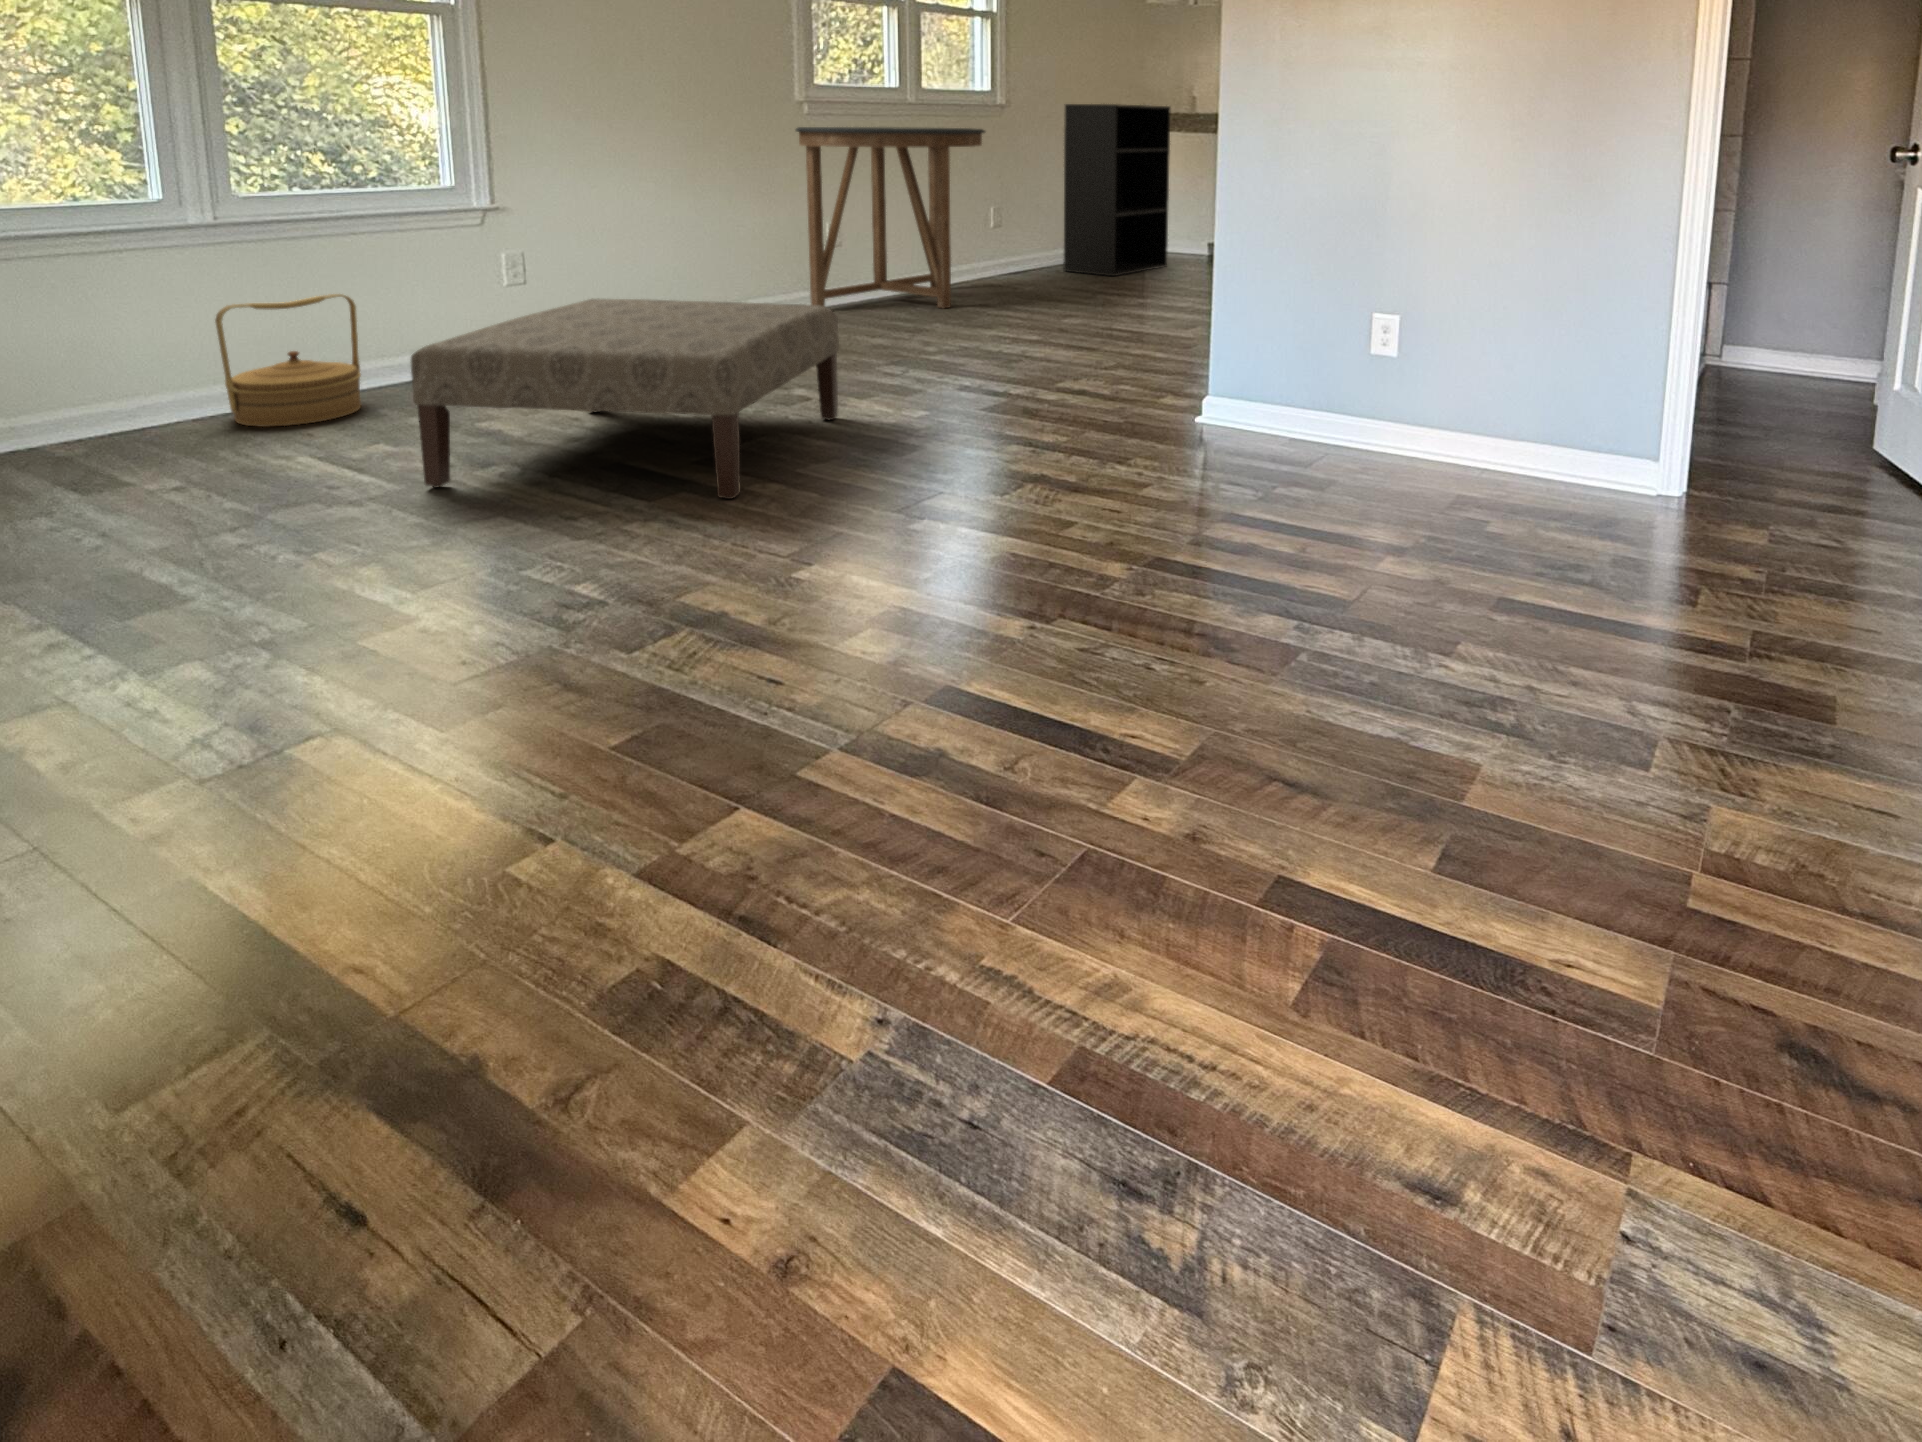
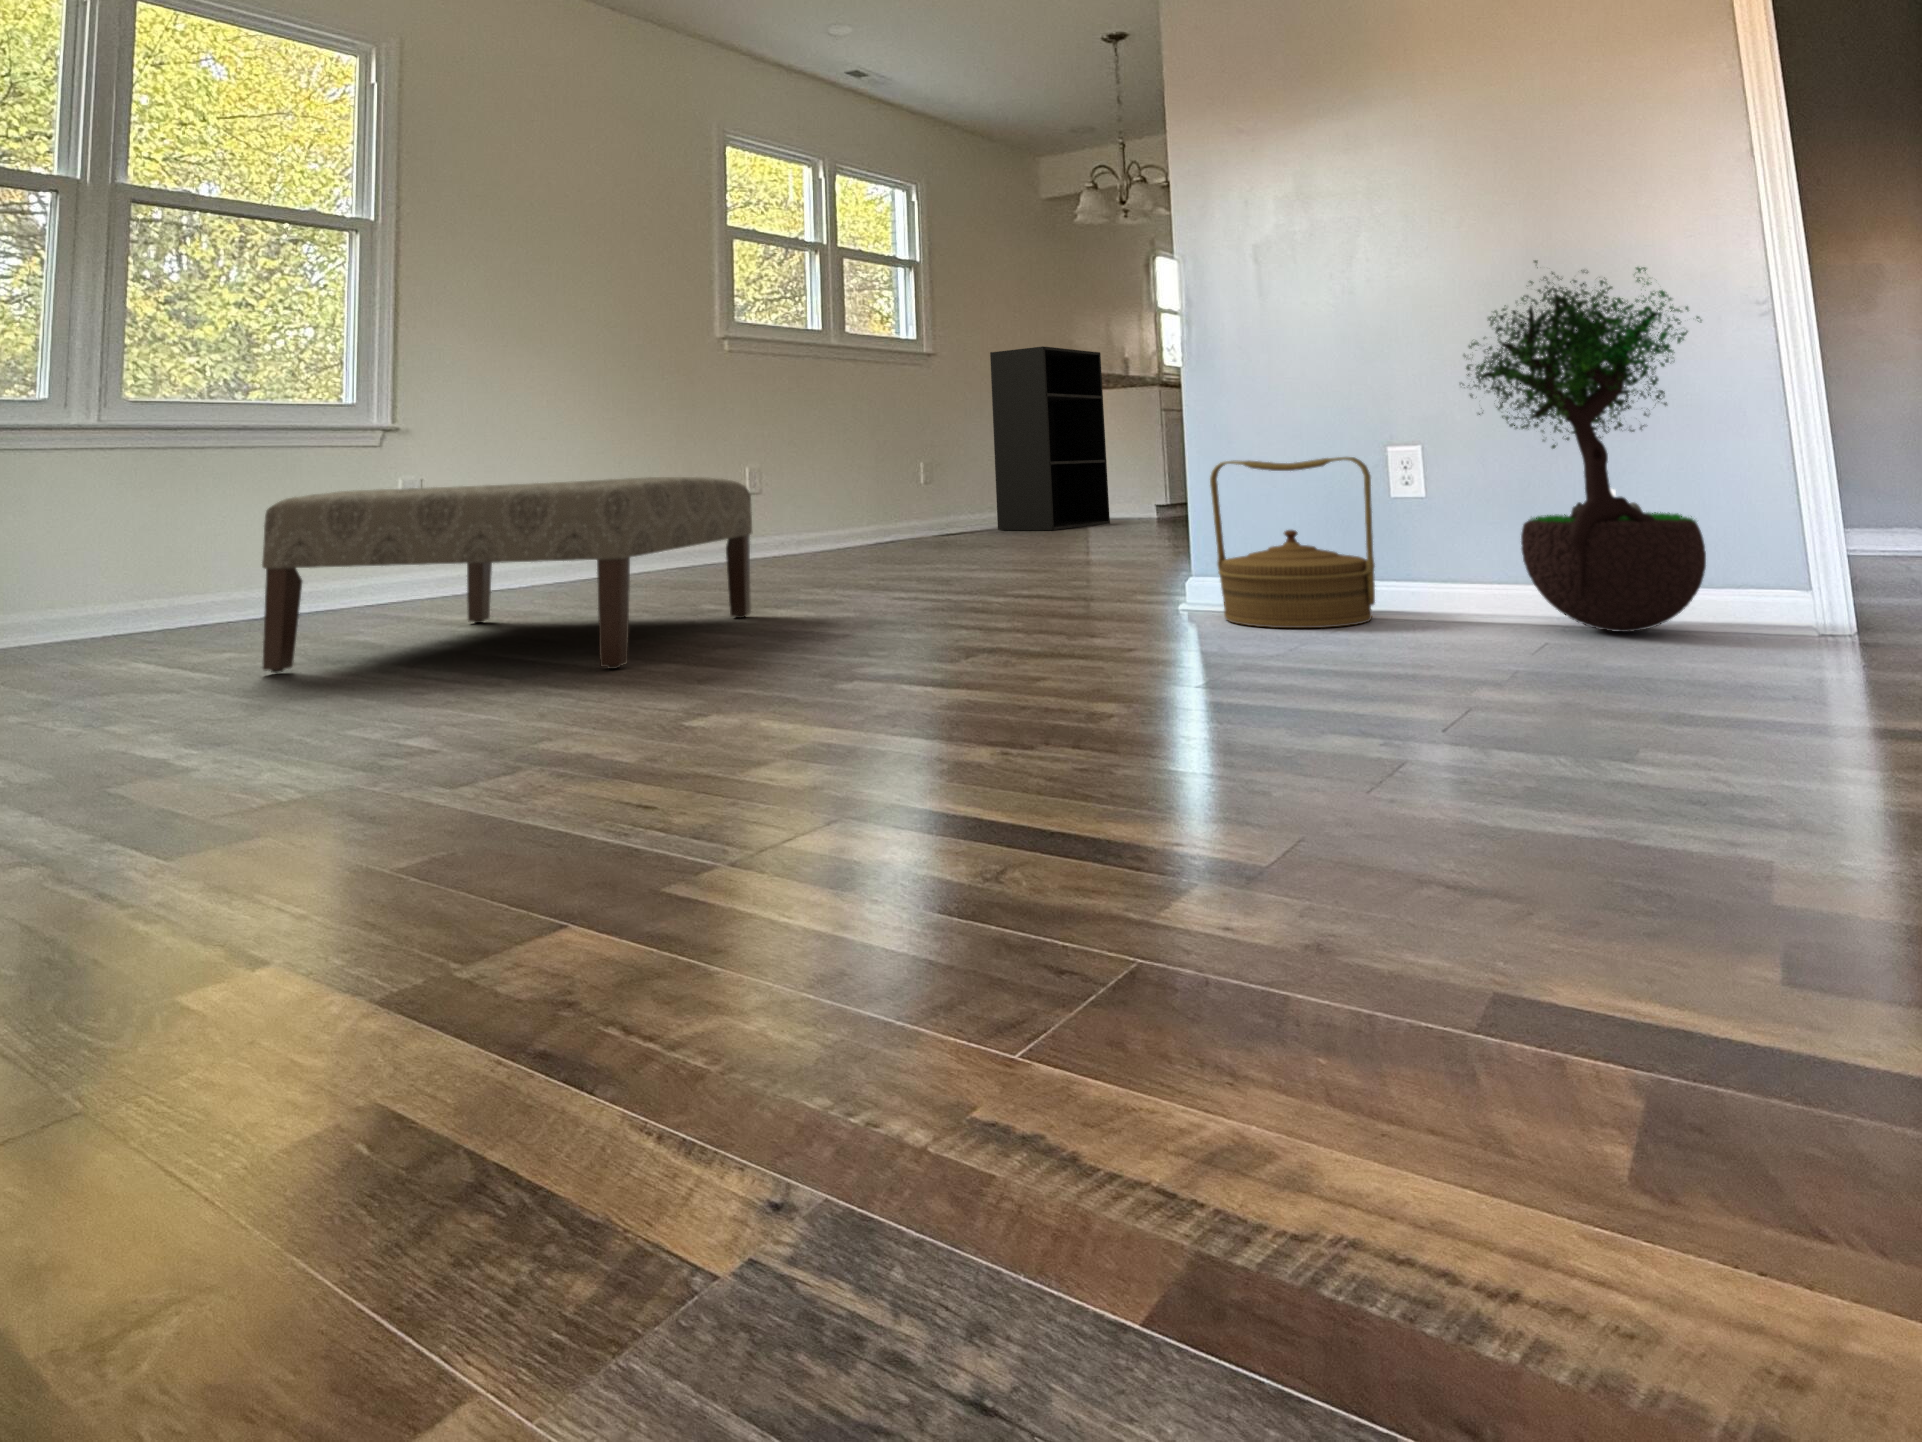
console table: present [796,127,985,308] -> none [714,357,910,560]
potted tree: none [1428,208,1612,496] -> present [1460,260,1706,632]
woven basket: present [215,294,361,427] -> present [1210,457,1375,628]

